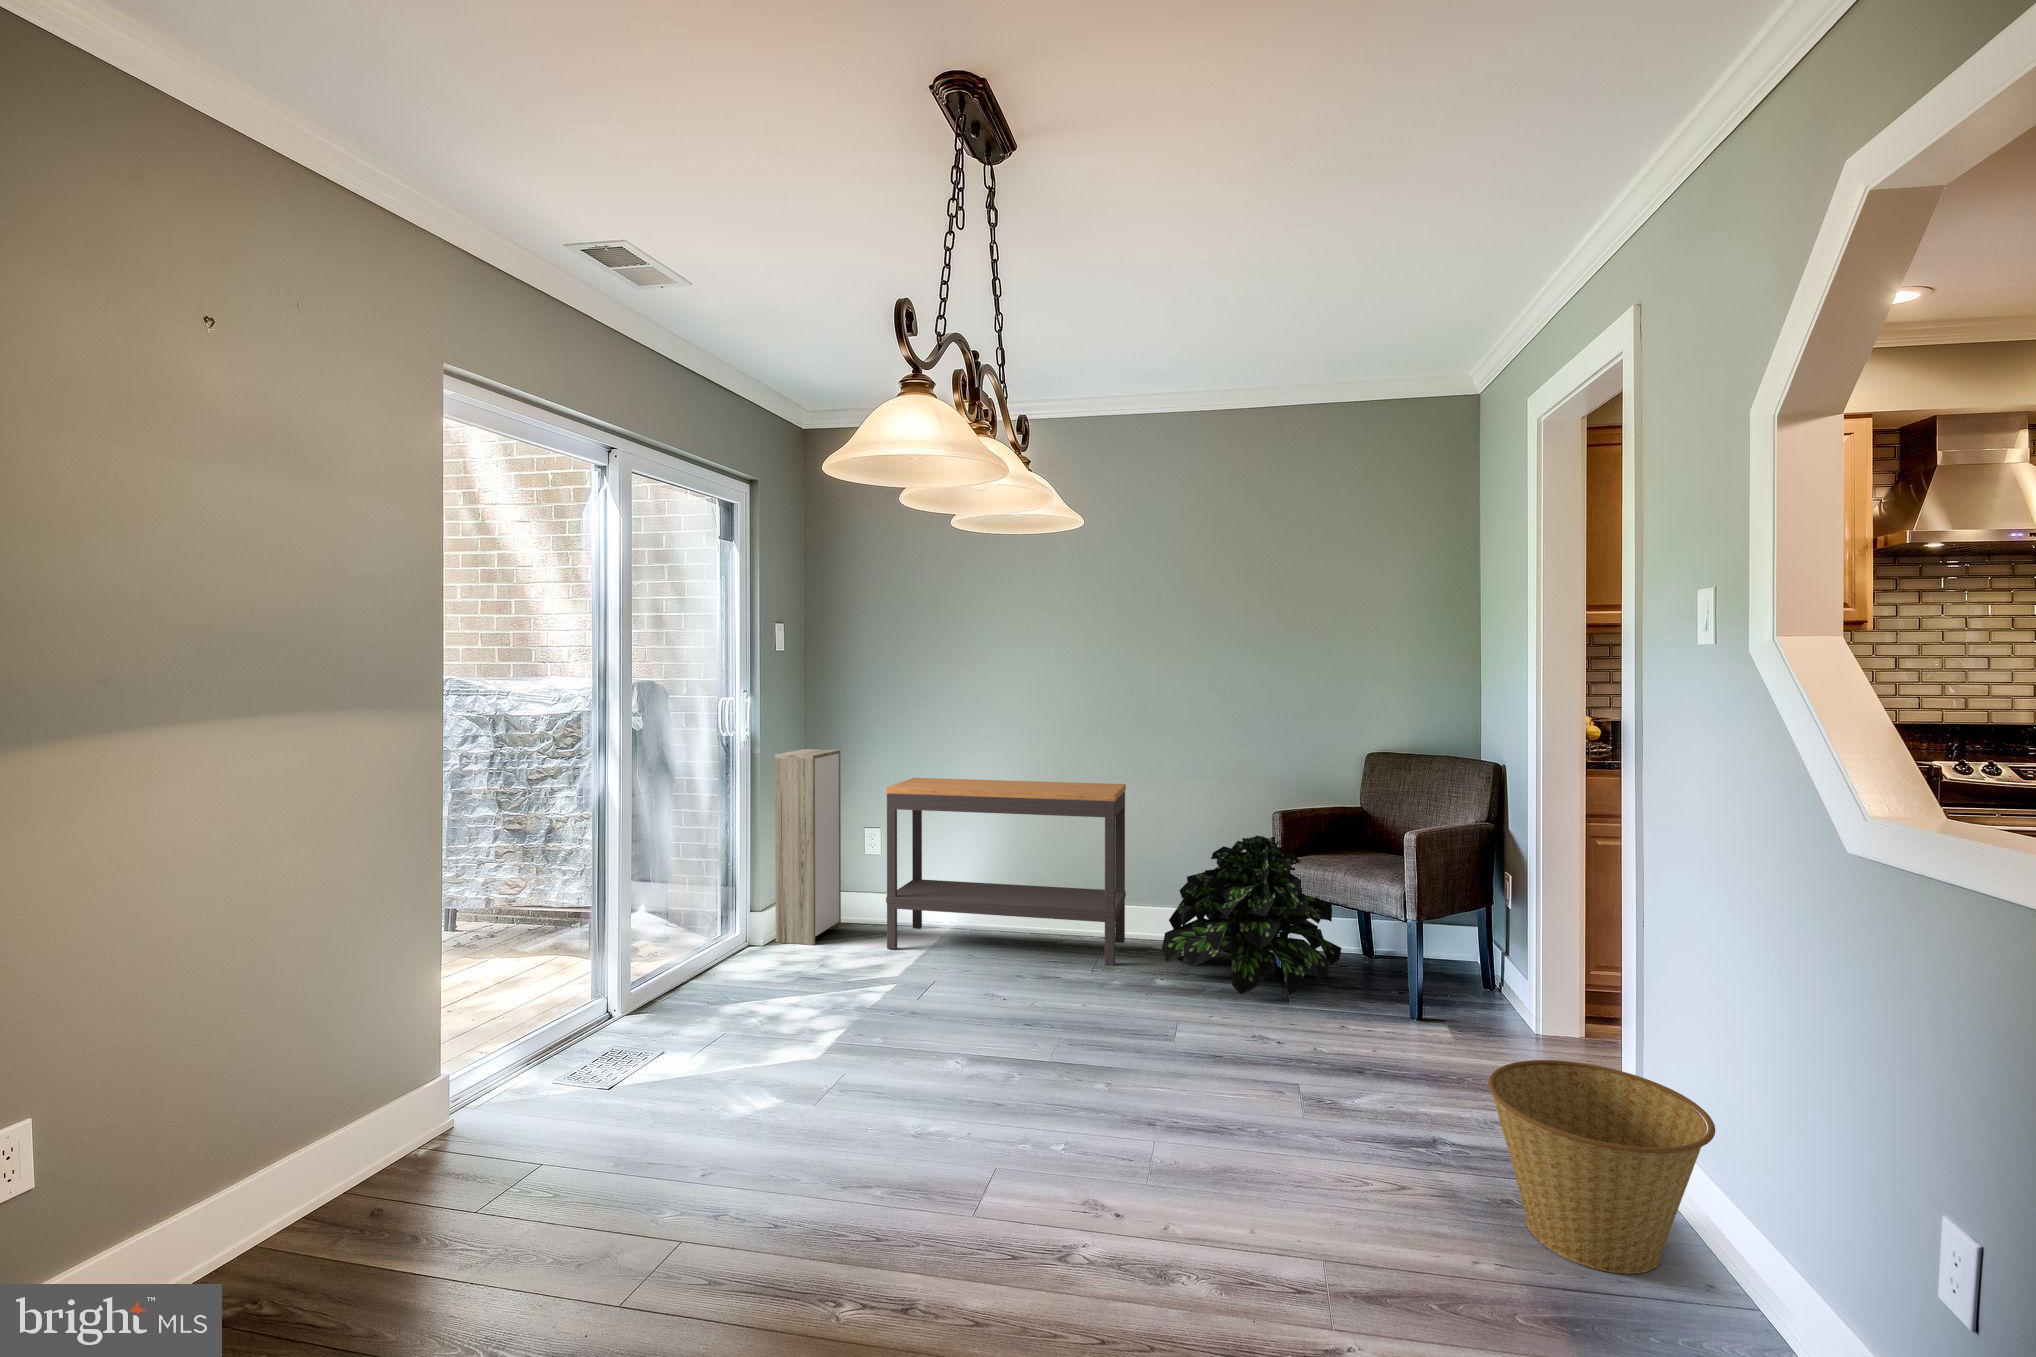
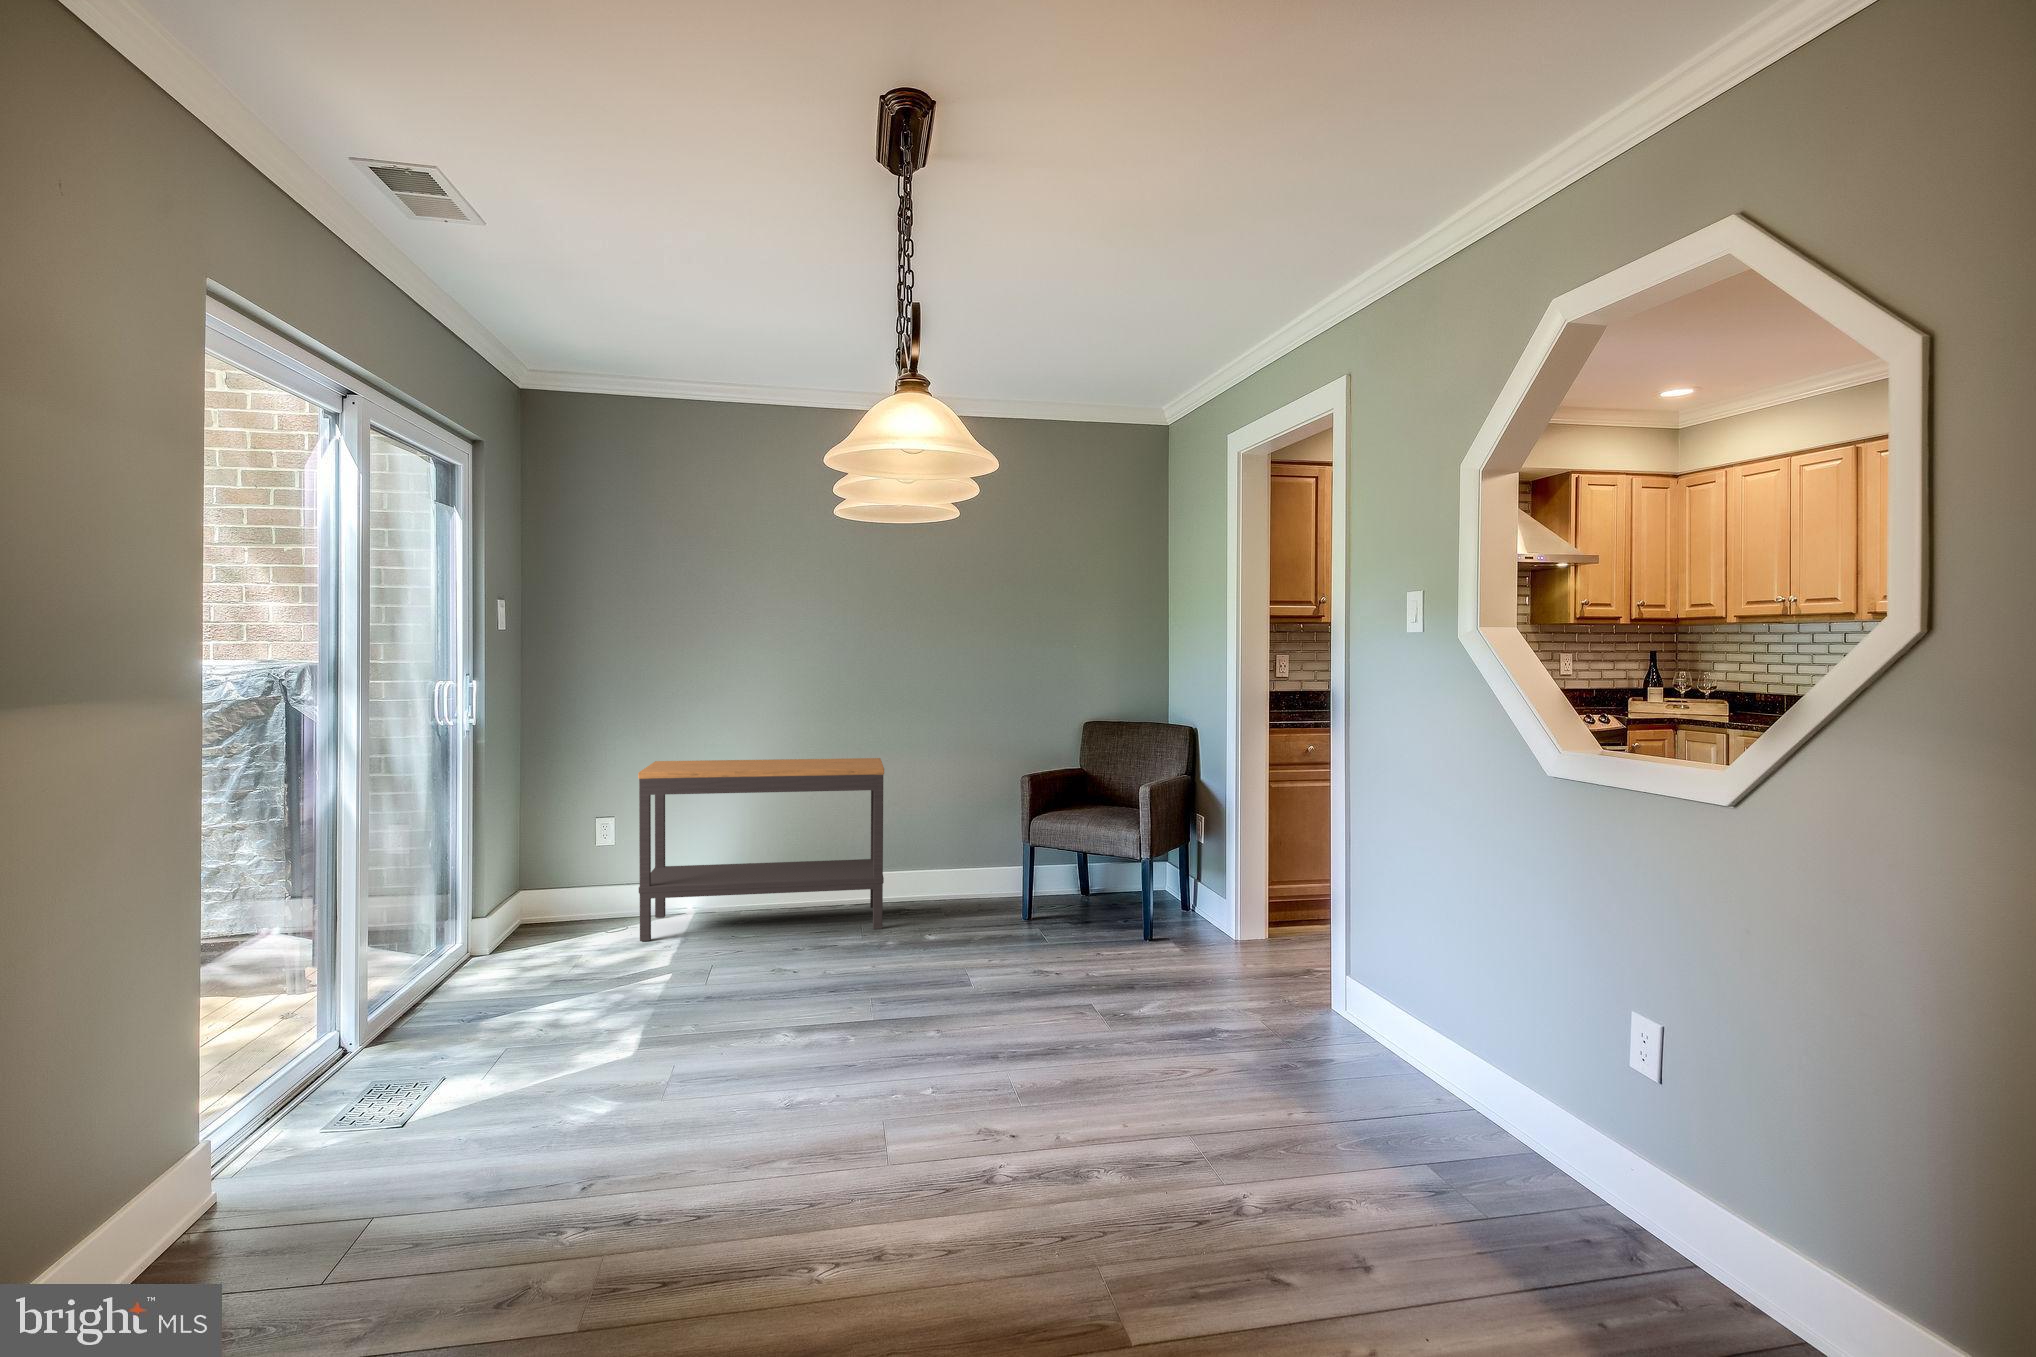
storage cabinet: present [775,749,841,945] -> none [498,734,571,950]
potted plant: present [1162,836,1342,995] -> none [930,798,1082,939]
basket: present [1488,1060,1715,1274] -> none [1272,950,1424,1096]

